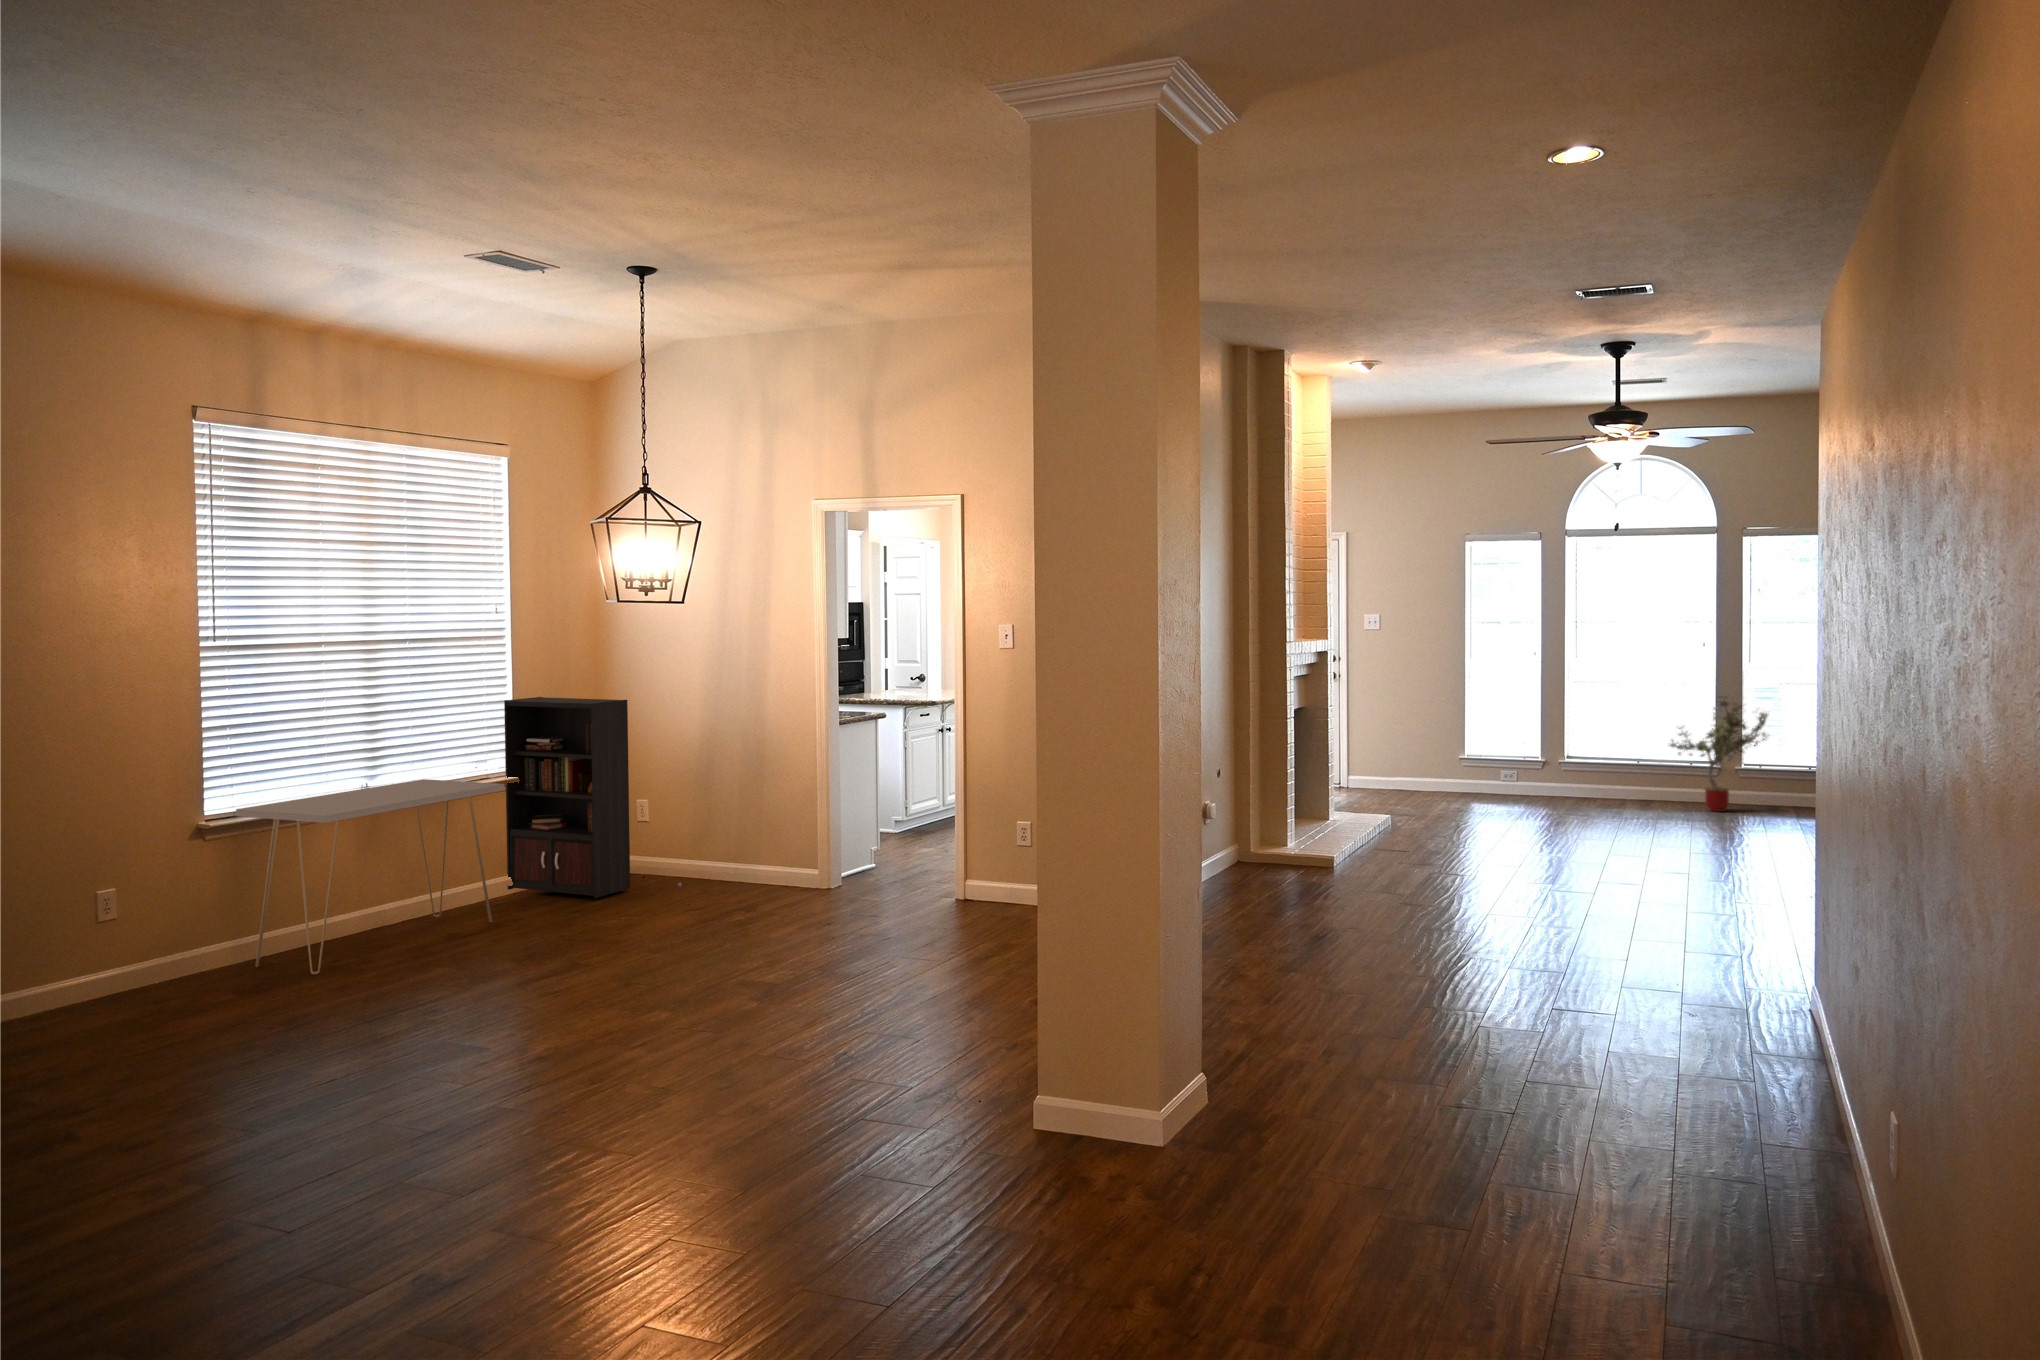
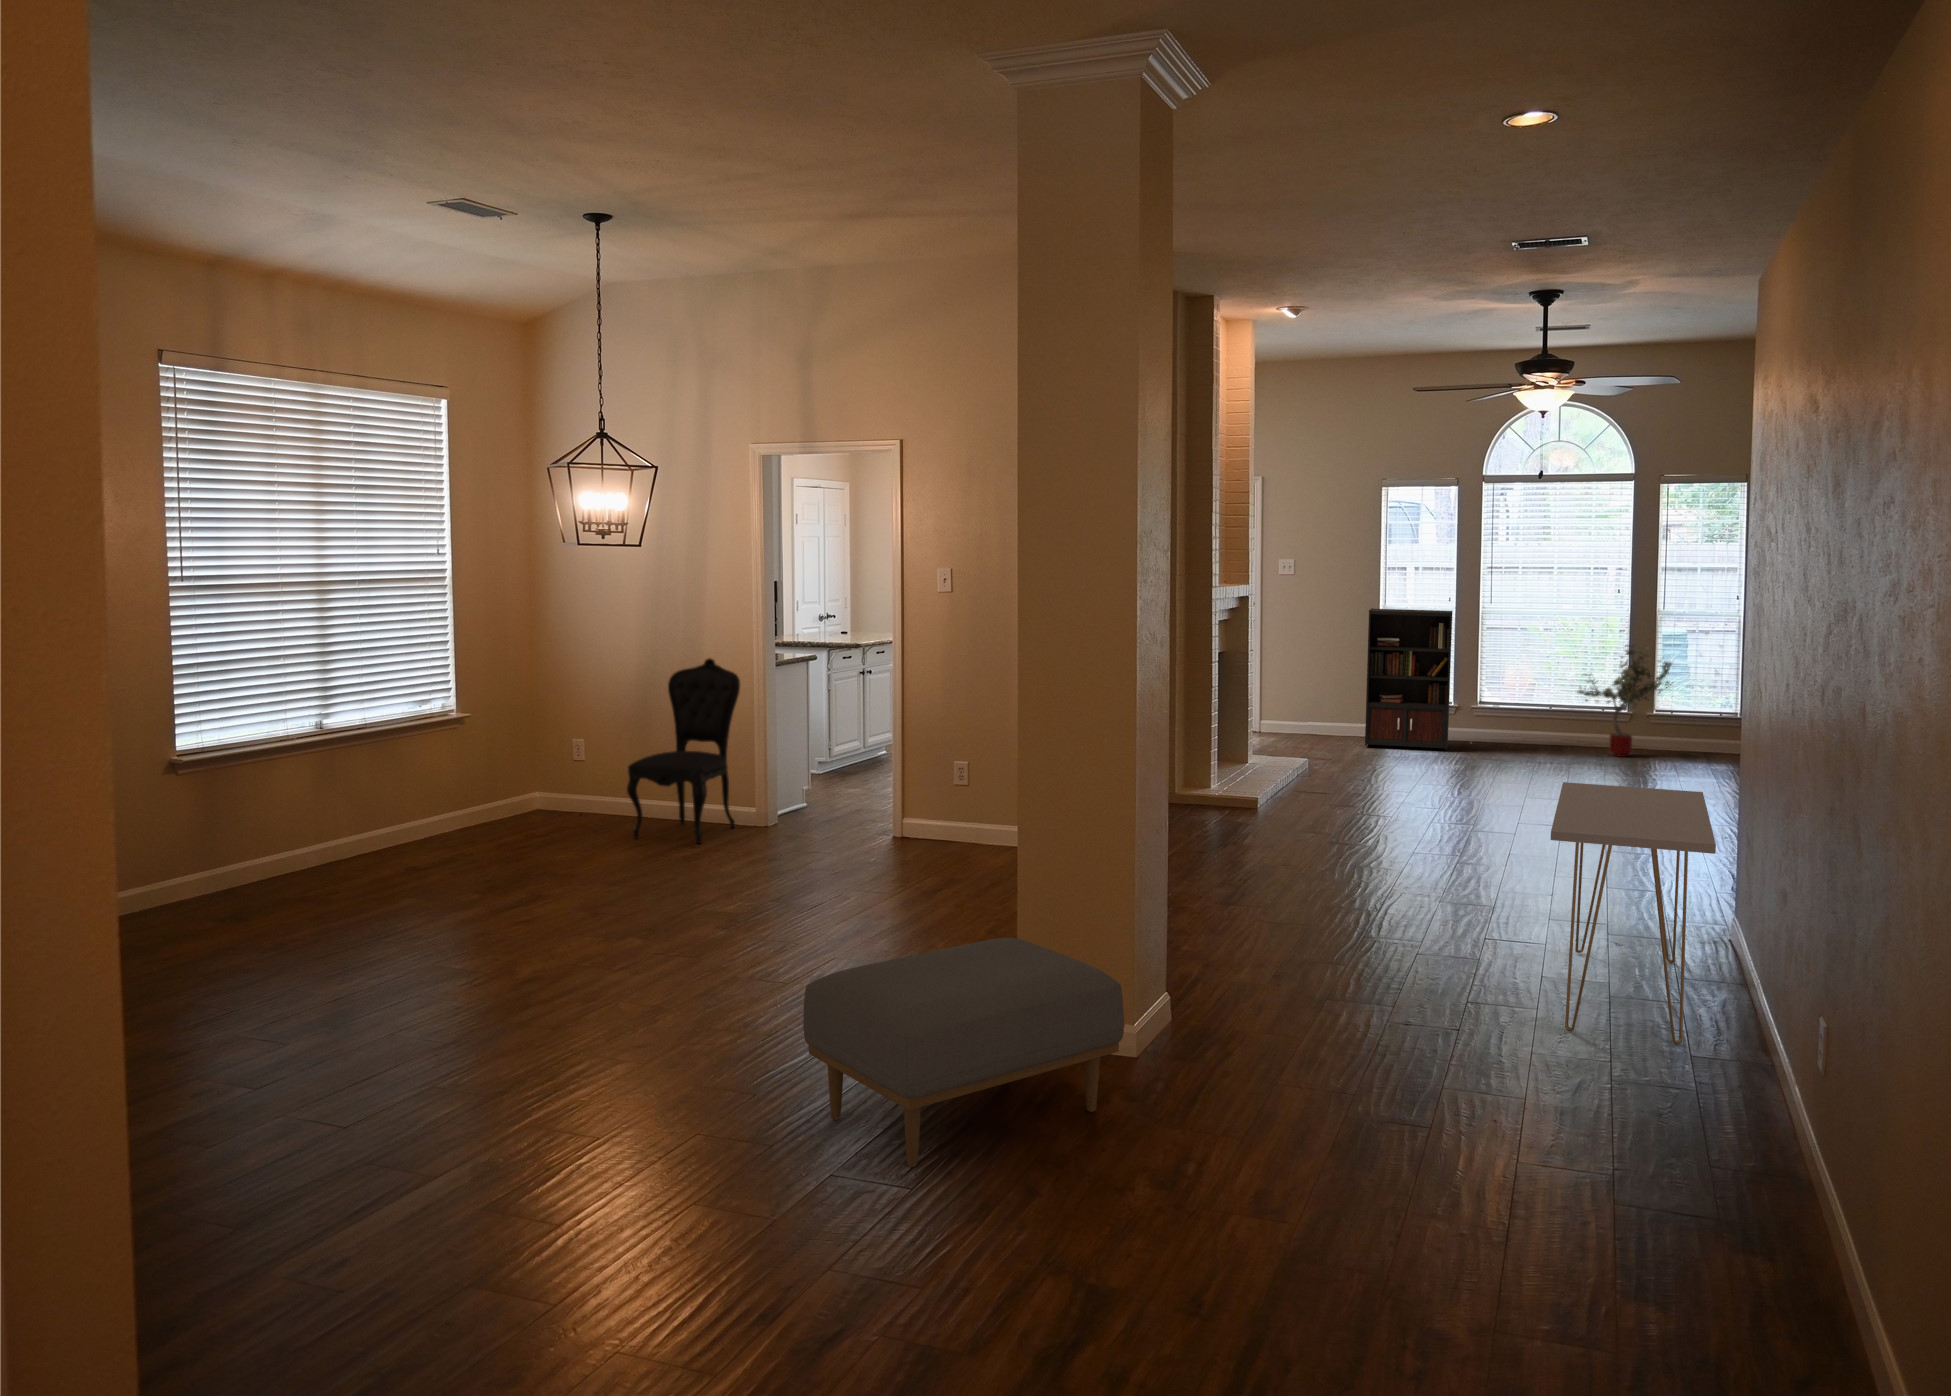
bookcase: present [504,697,681,898] -> present [1365,608,1472,750]
dining chair: none [679,716,797,907] -> present [627,658,740,844]
console table: present [236,779,504,975] -> present [1551,782,1716,1044]
ottoman: none [774,1018,1145,1298] -> present [803,937,1124,1167]

